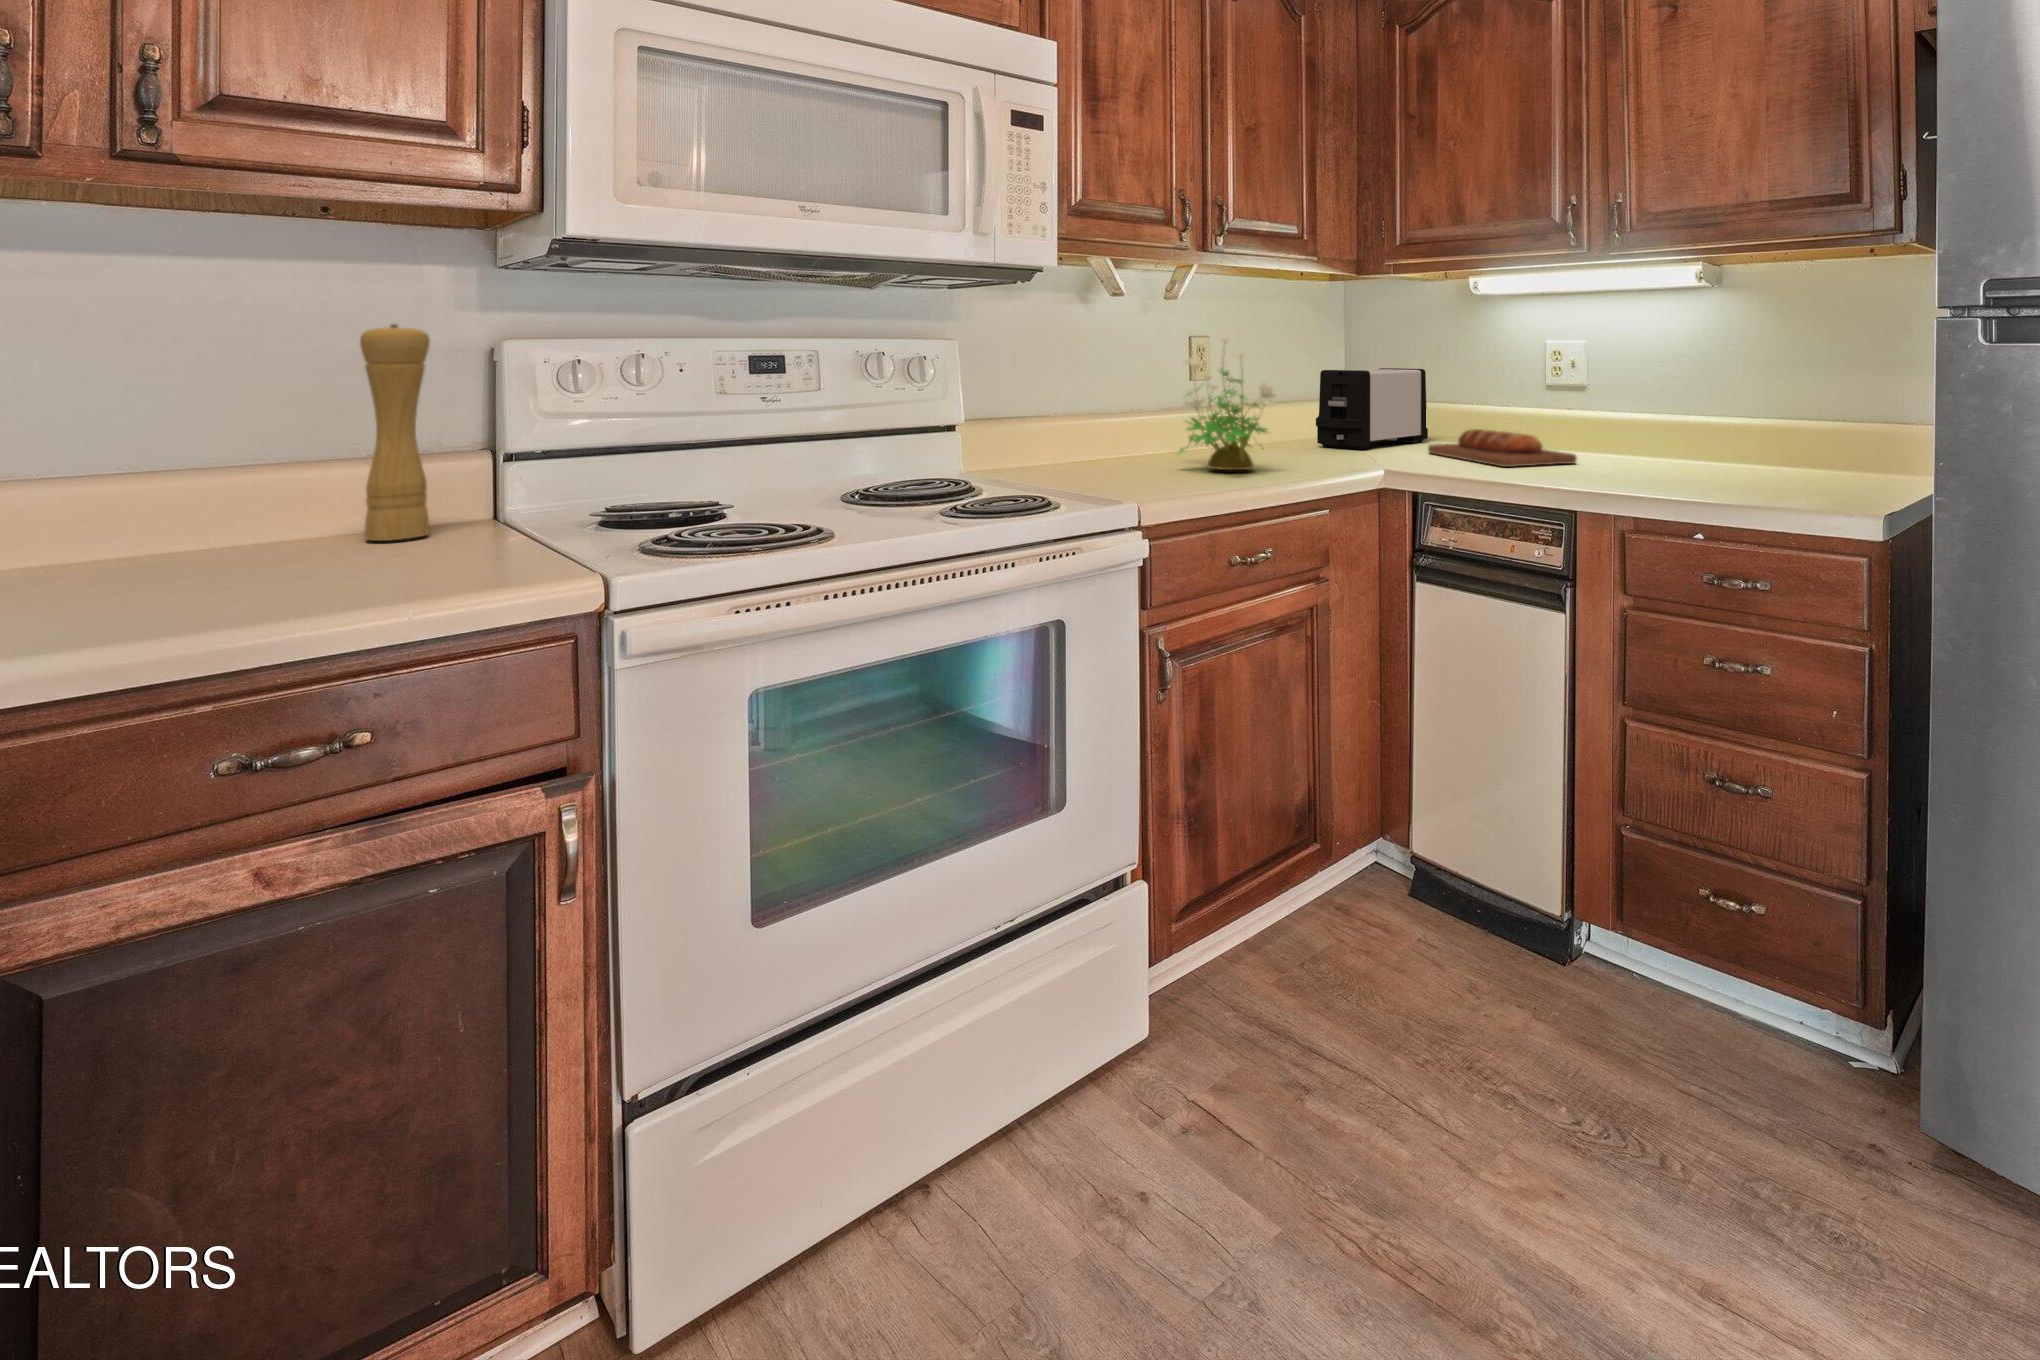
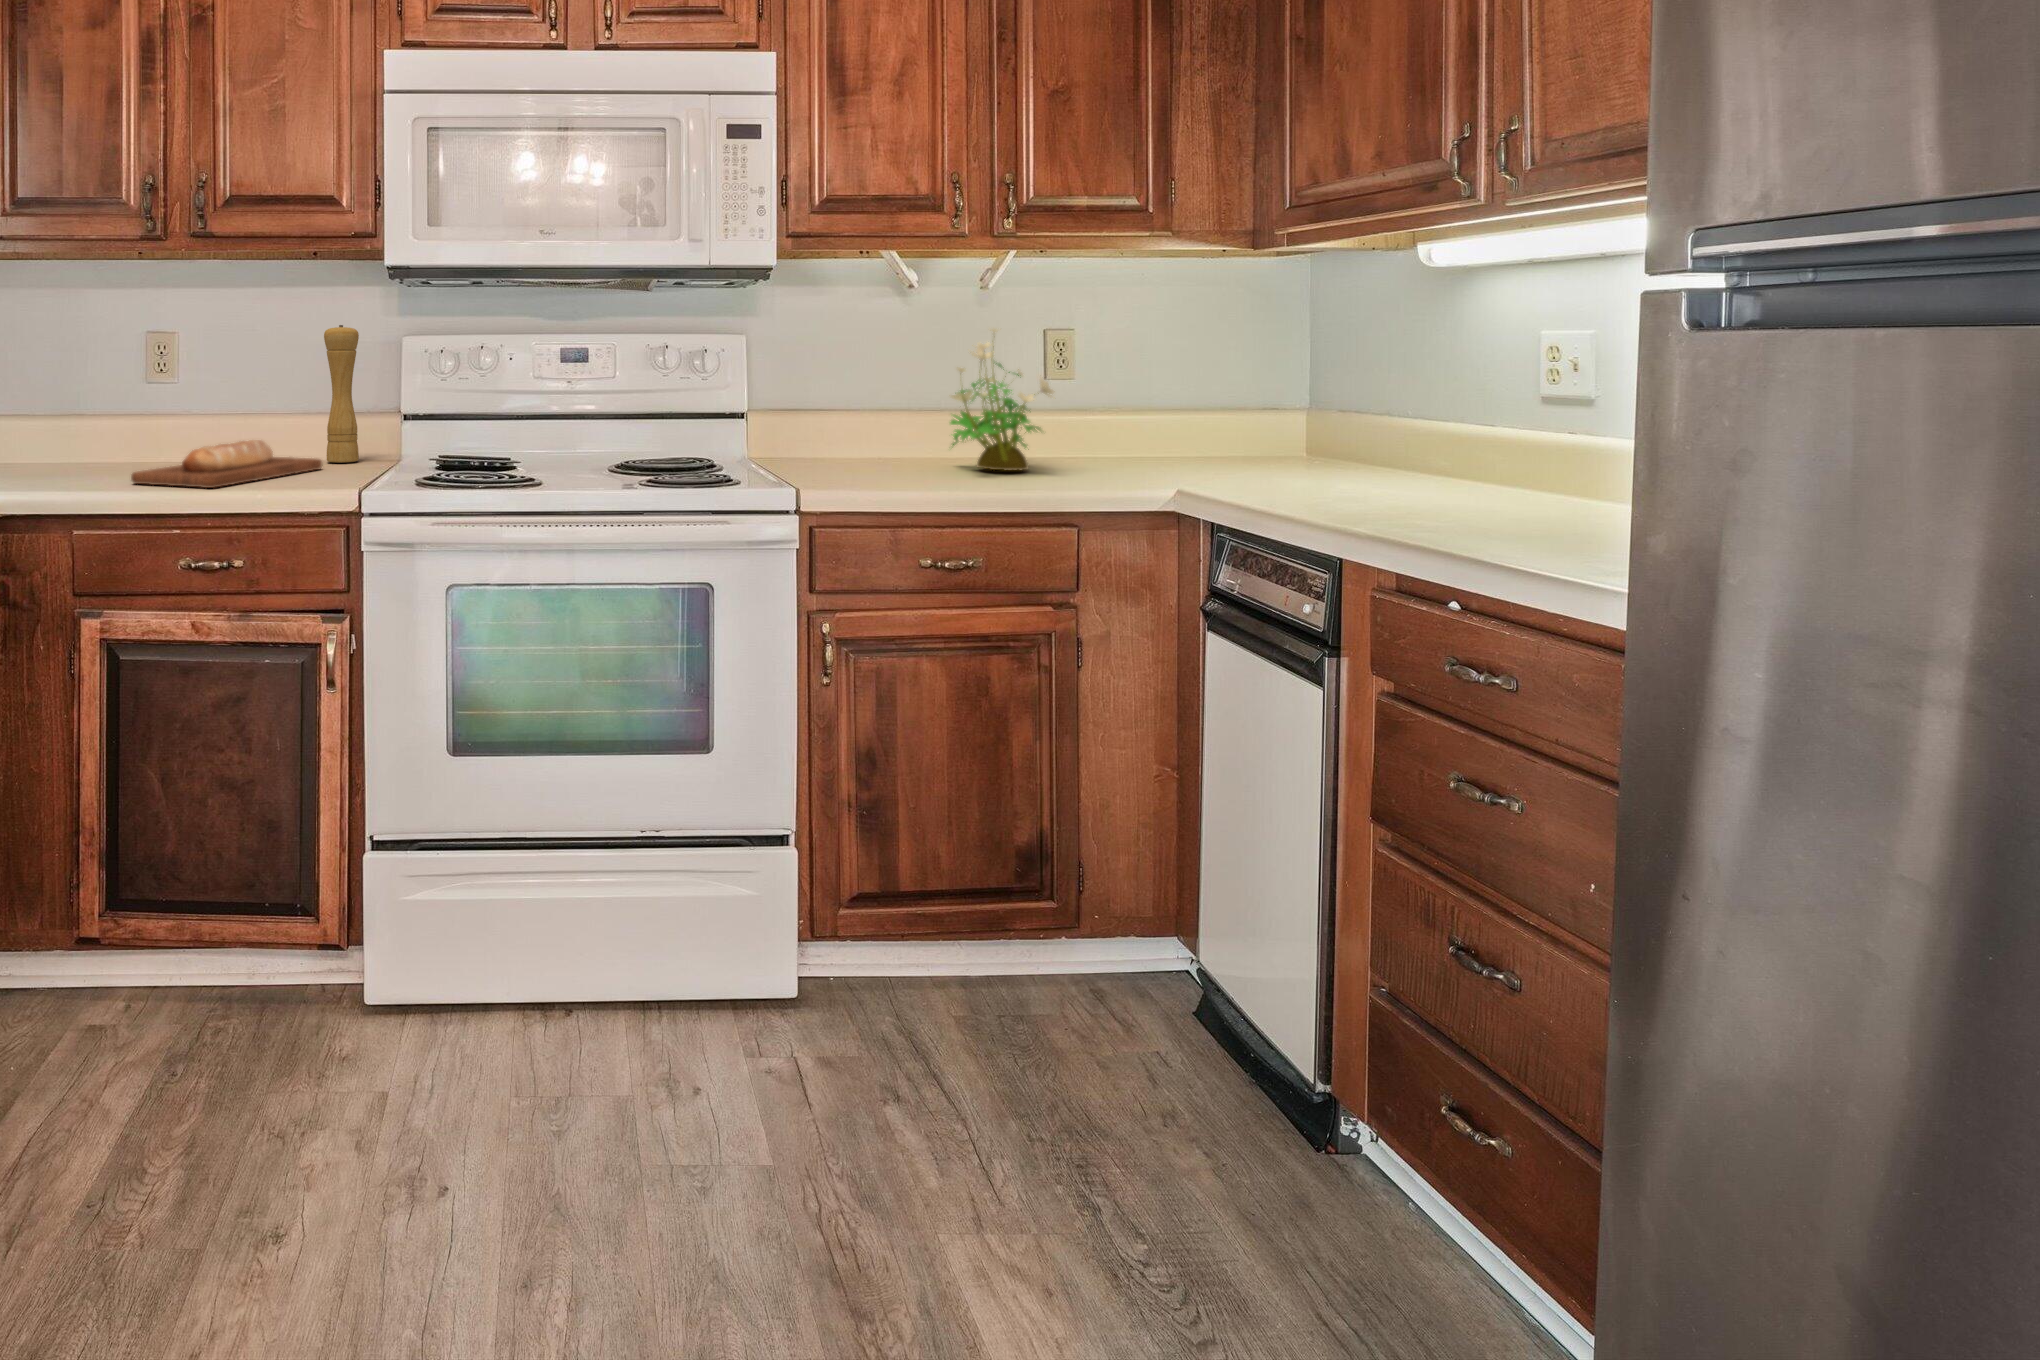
toaster: present [1316,368,1428,450] -> none [1203,363,1394,463]
bread loaf: present [1428,429,1577,467] -> present [131,440,322,488]

